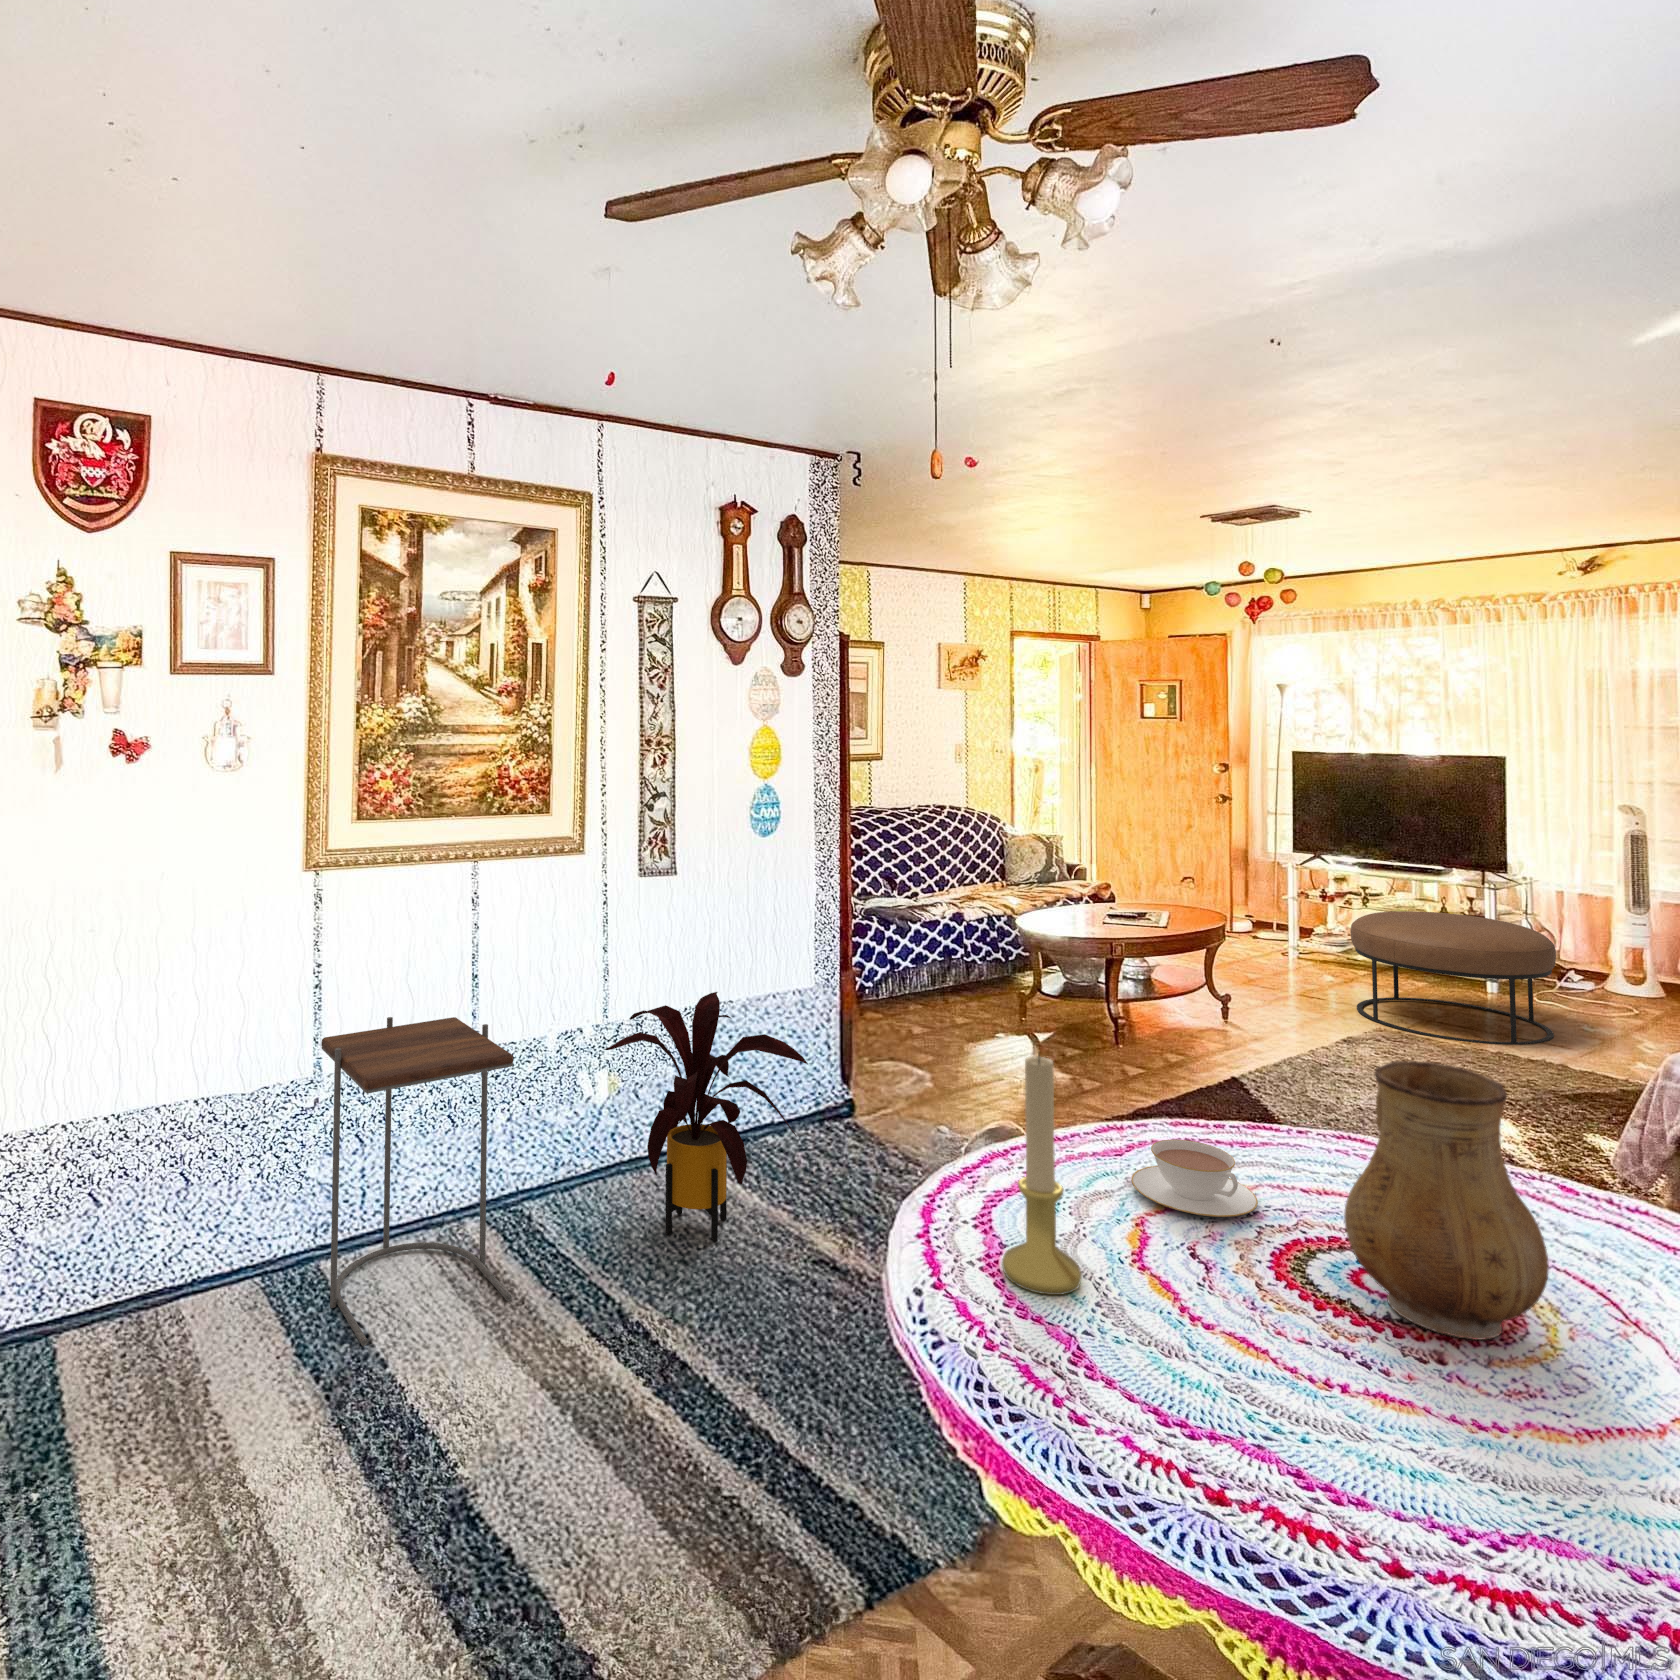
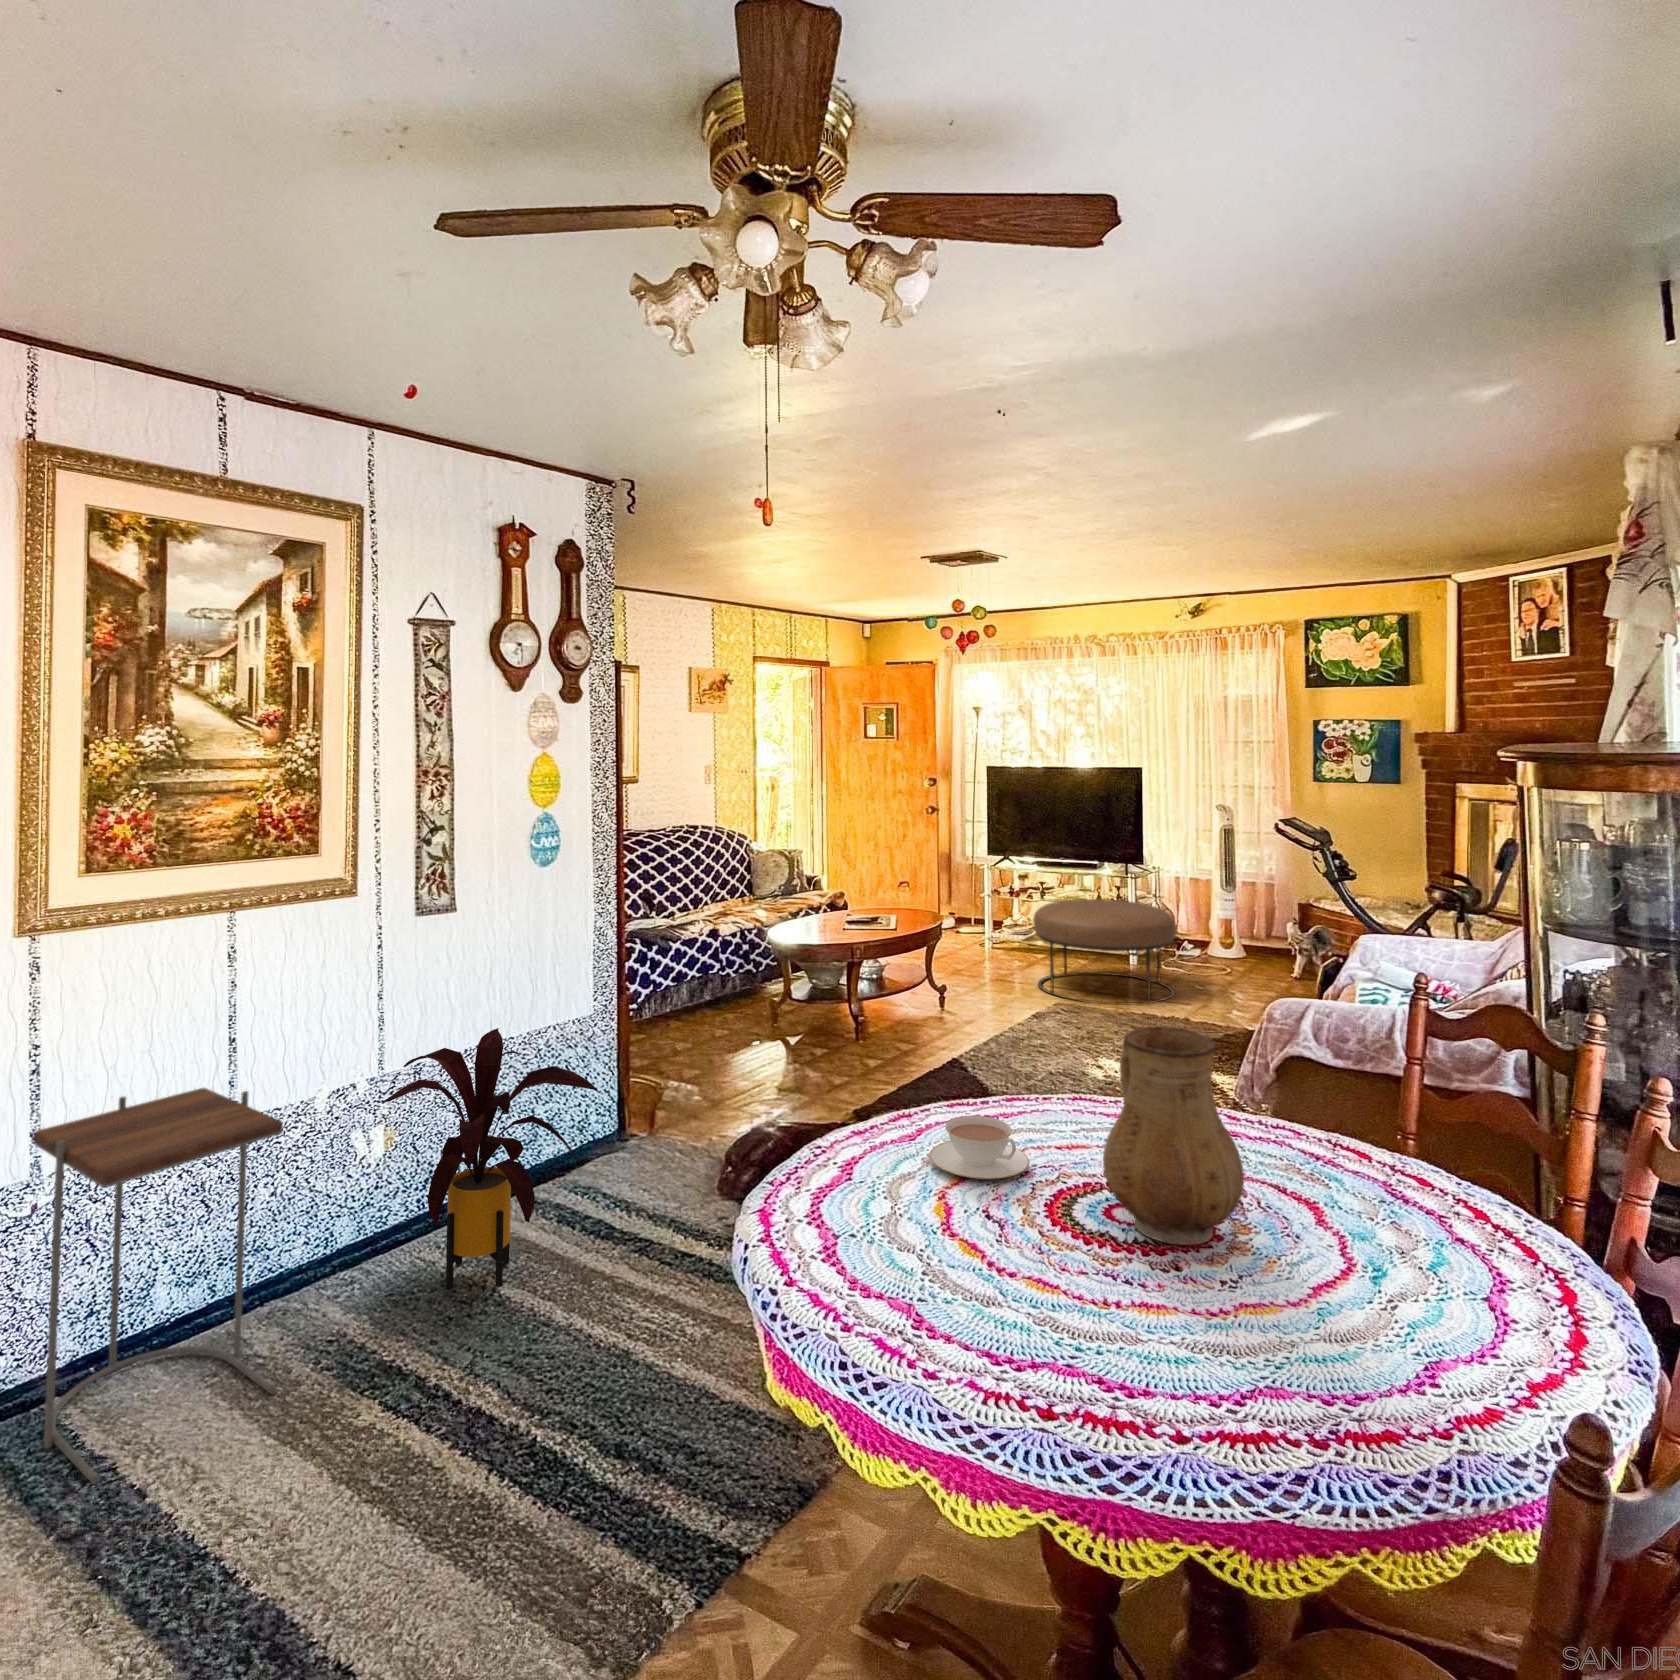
candle holder: present [1002,1055,1082,1295] -> none [841,1053,909,1272]

